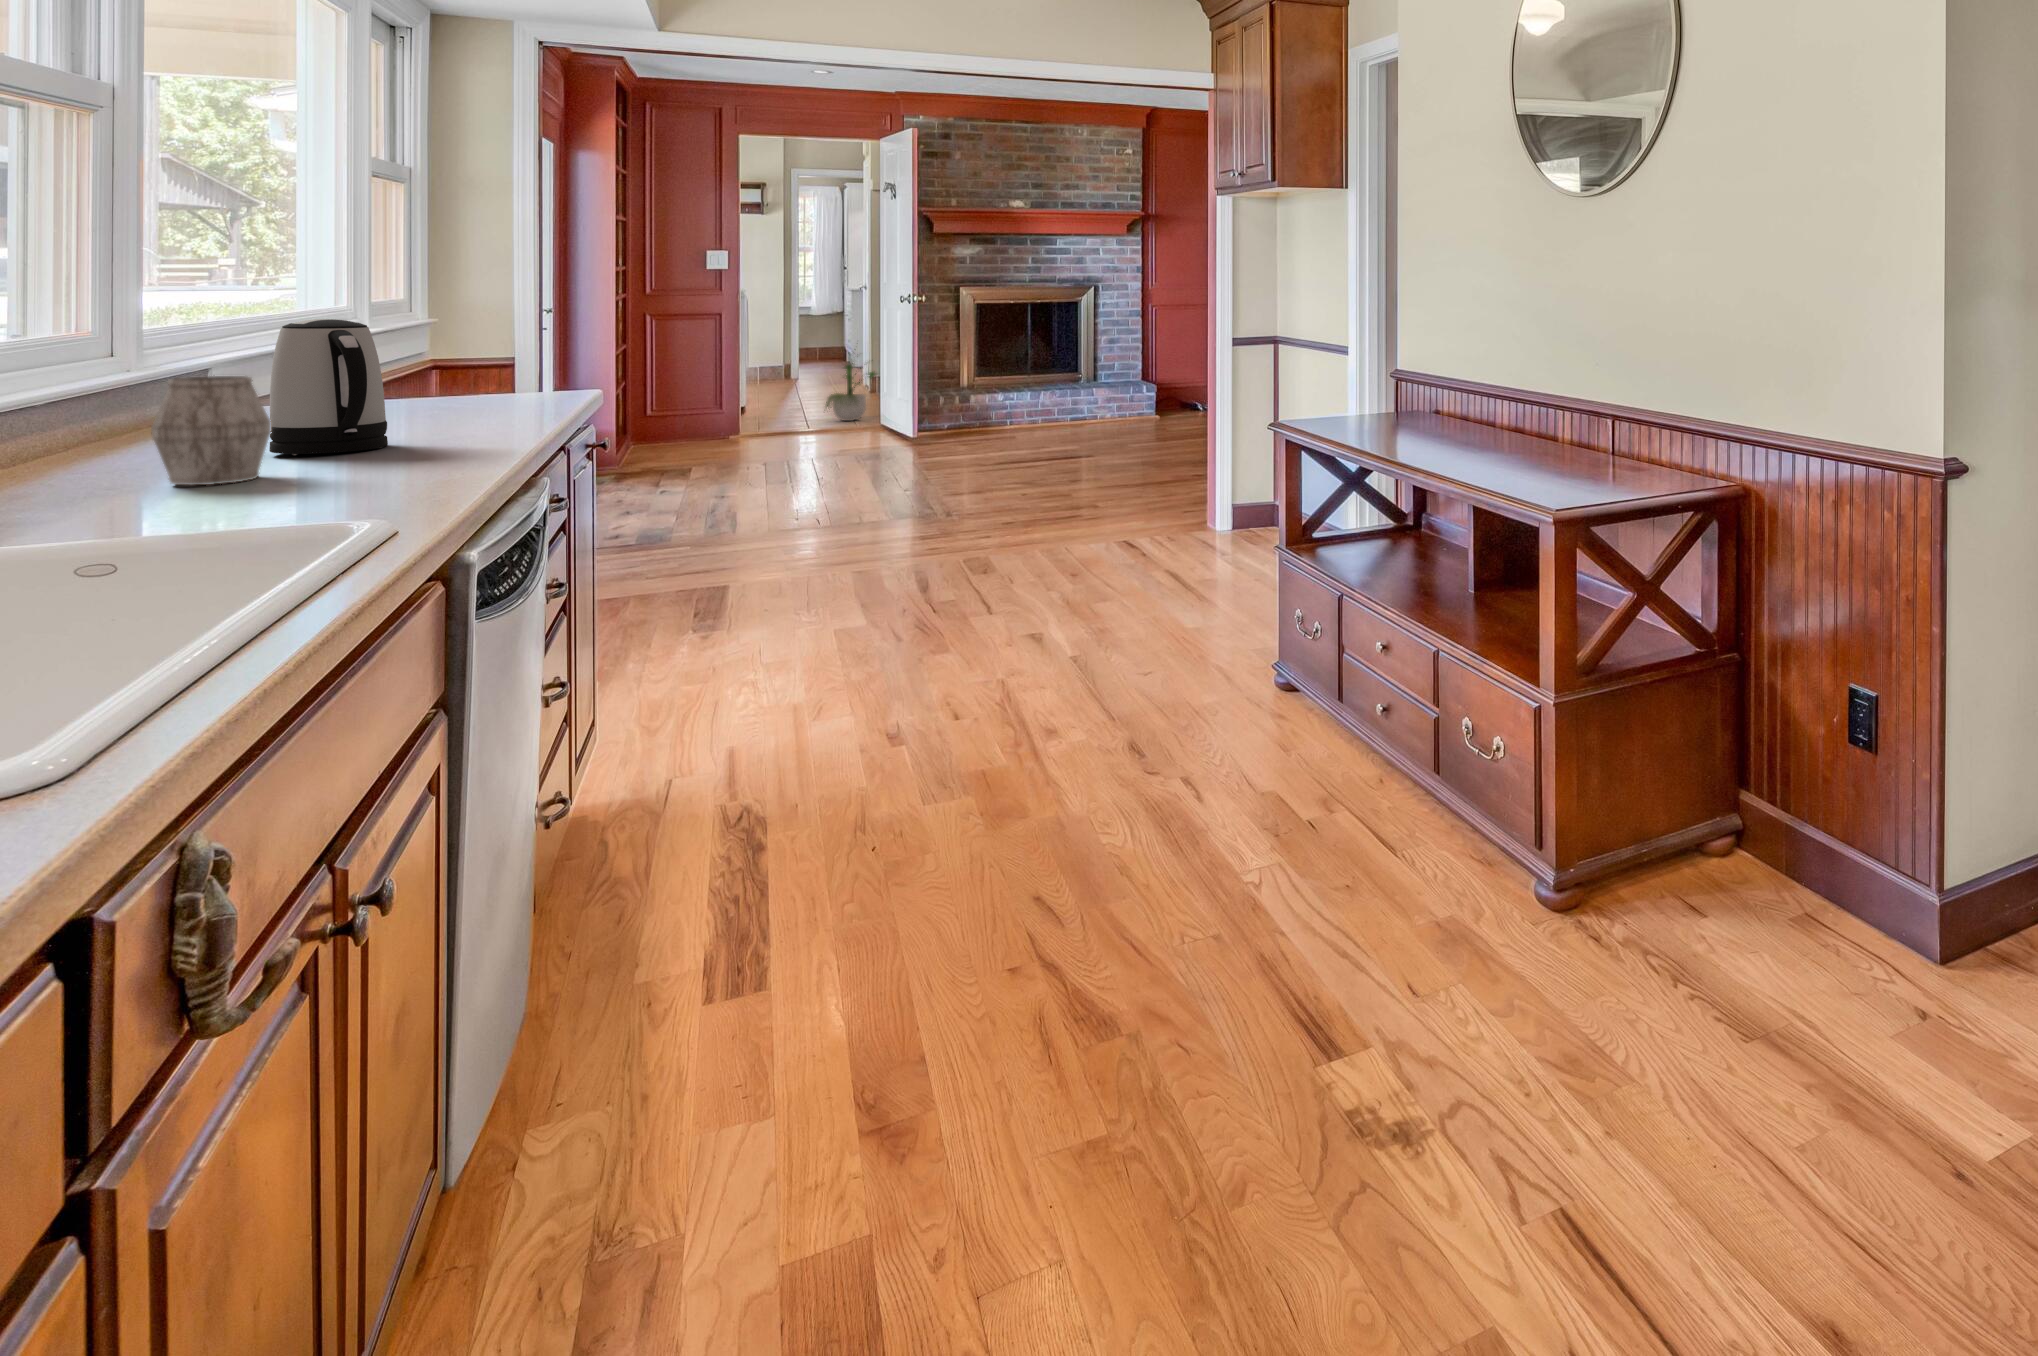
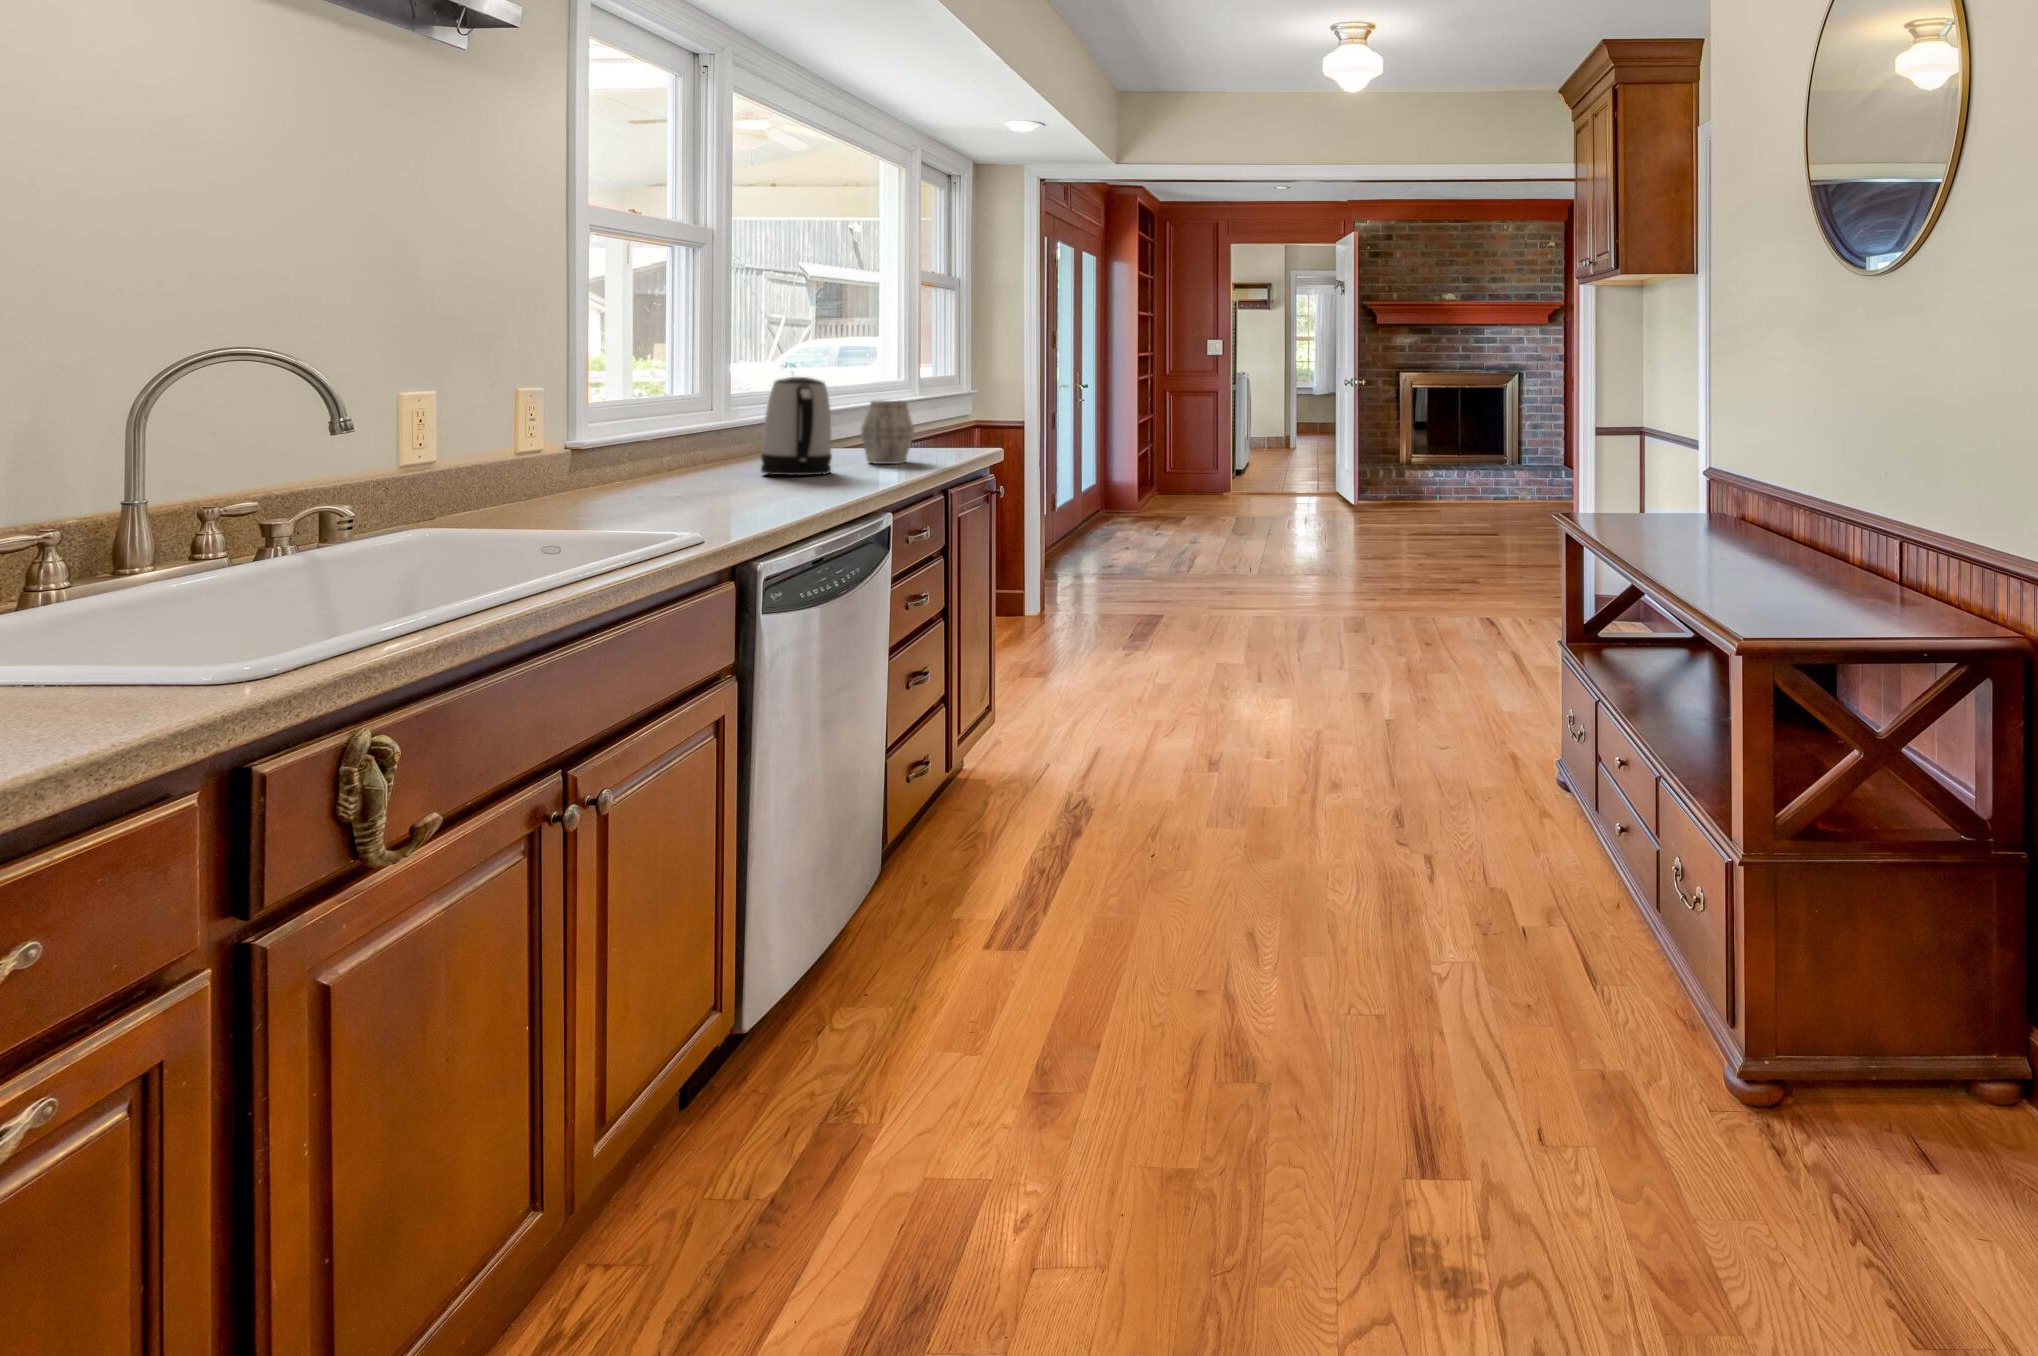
potted plant: present [826,363,876,421] -> none [1288,412,1333,486]
mug: present [151,376,271,485] -> present [861,401,914,464]

